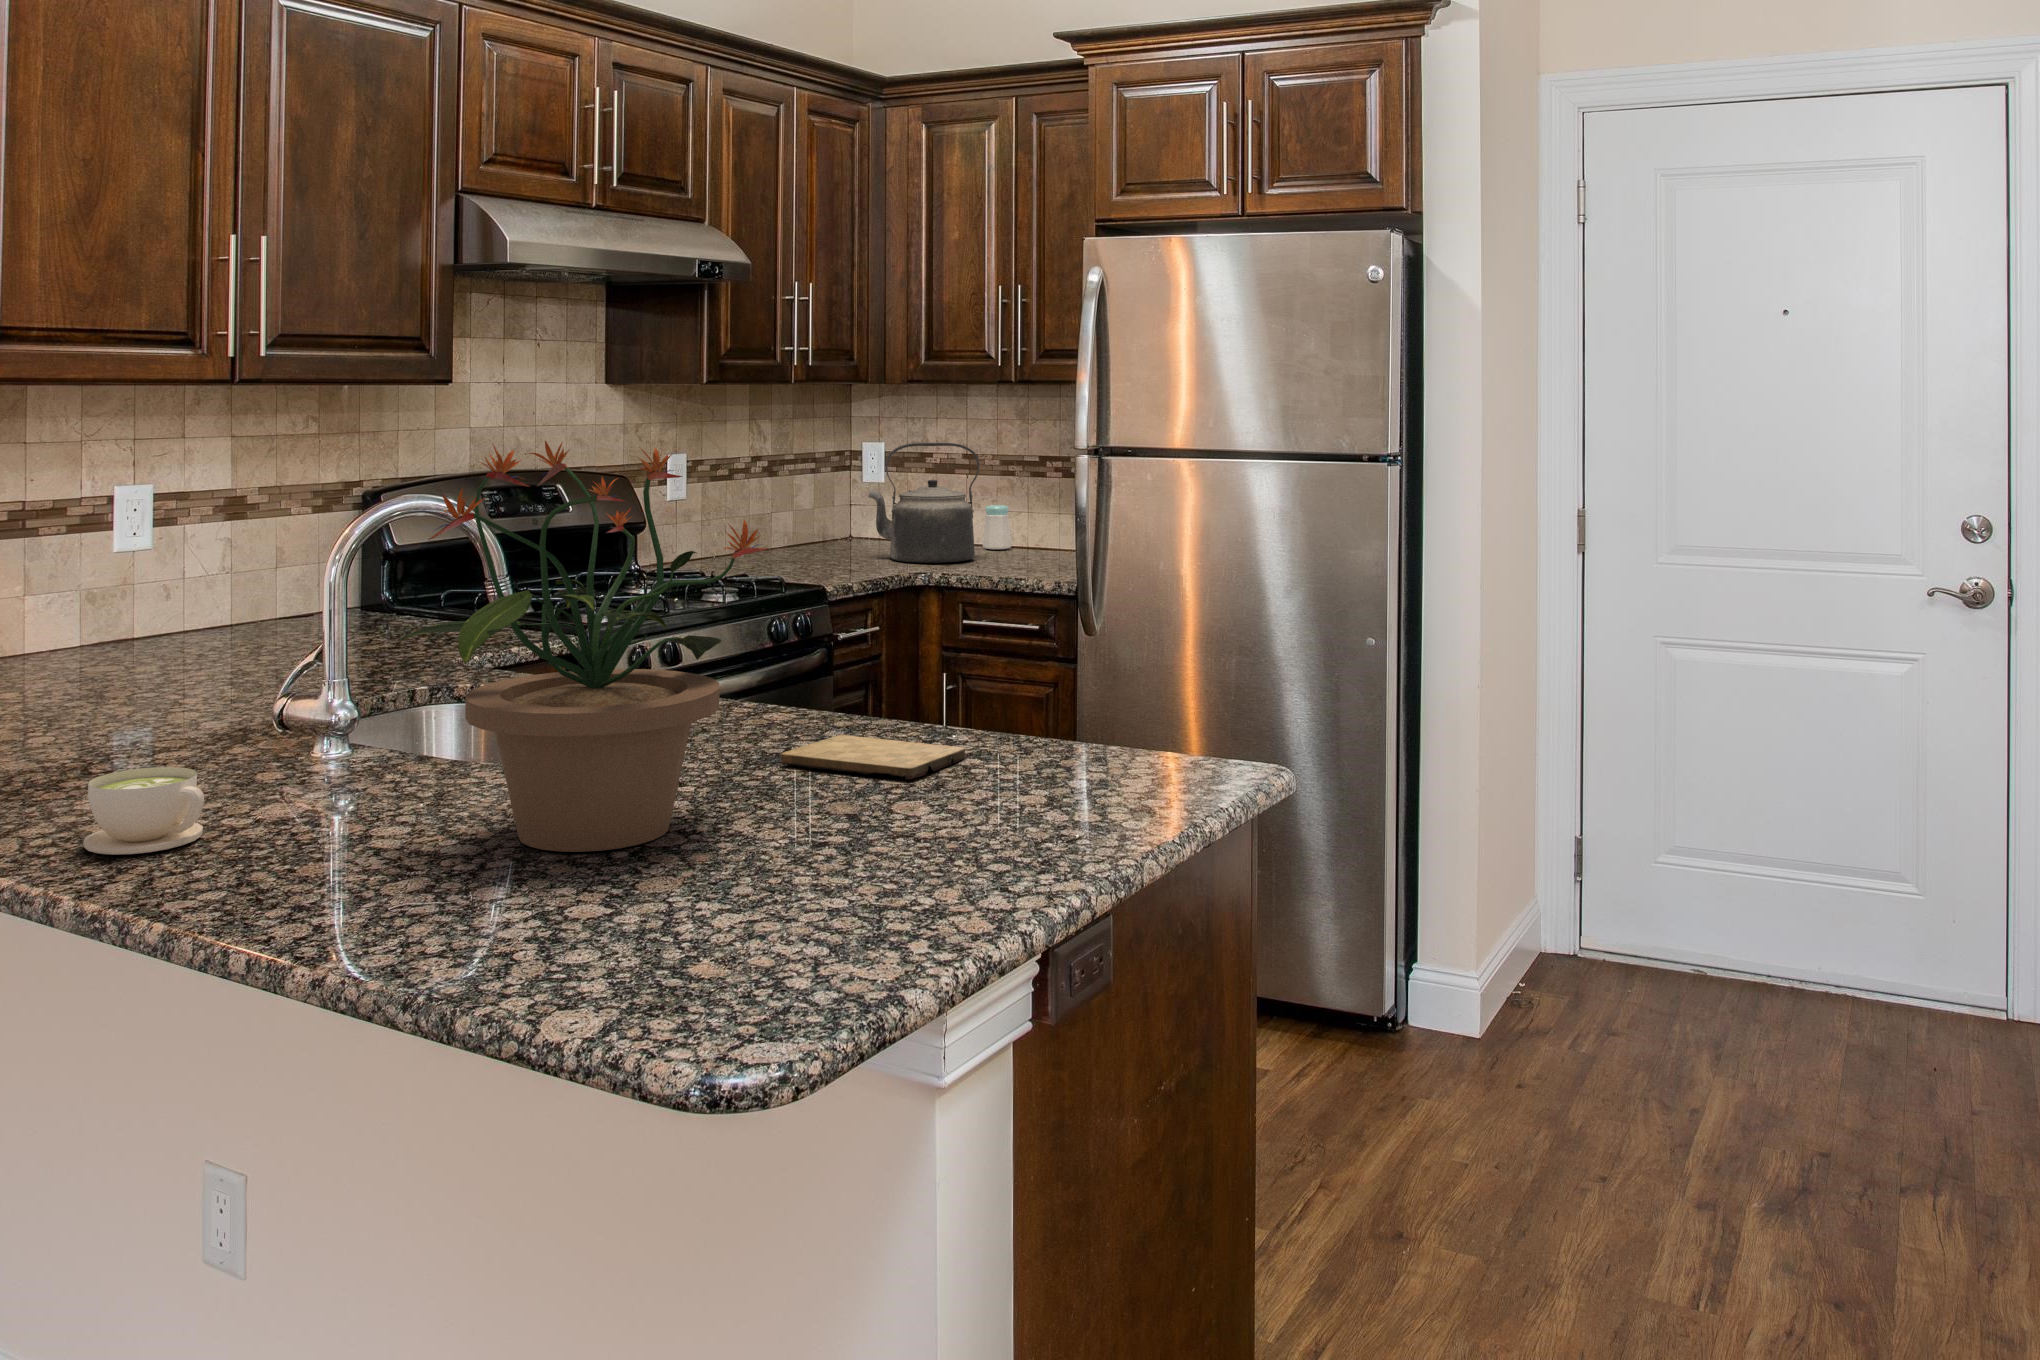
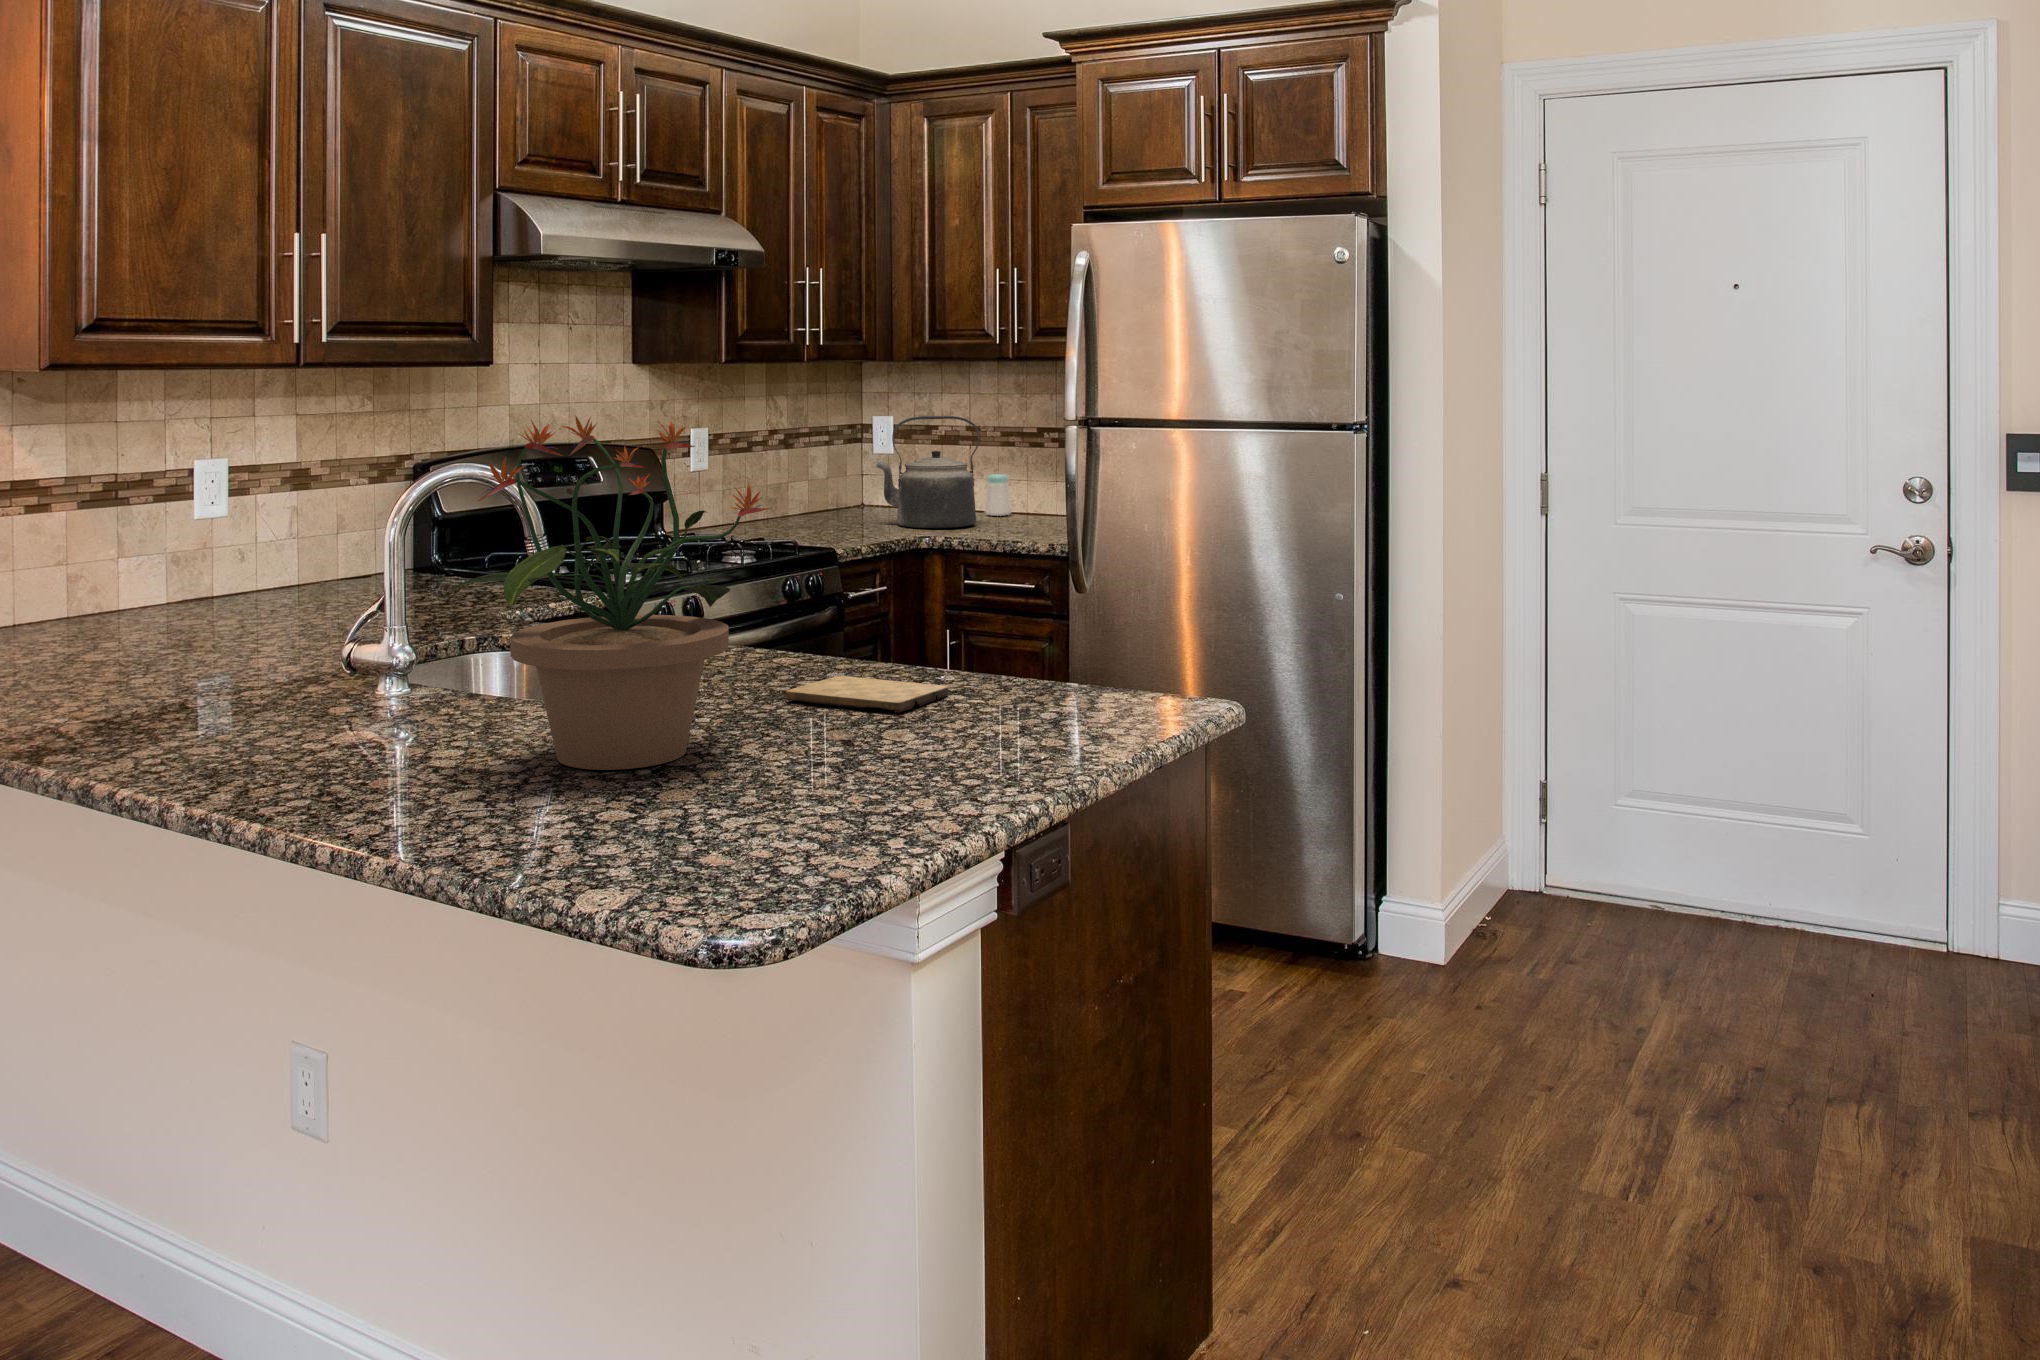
coffee cup: present [83,767,204,855] -> none [190,699,290,771]

